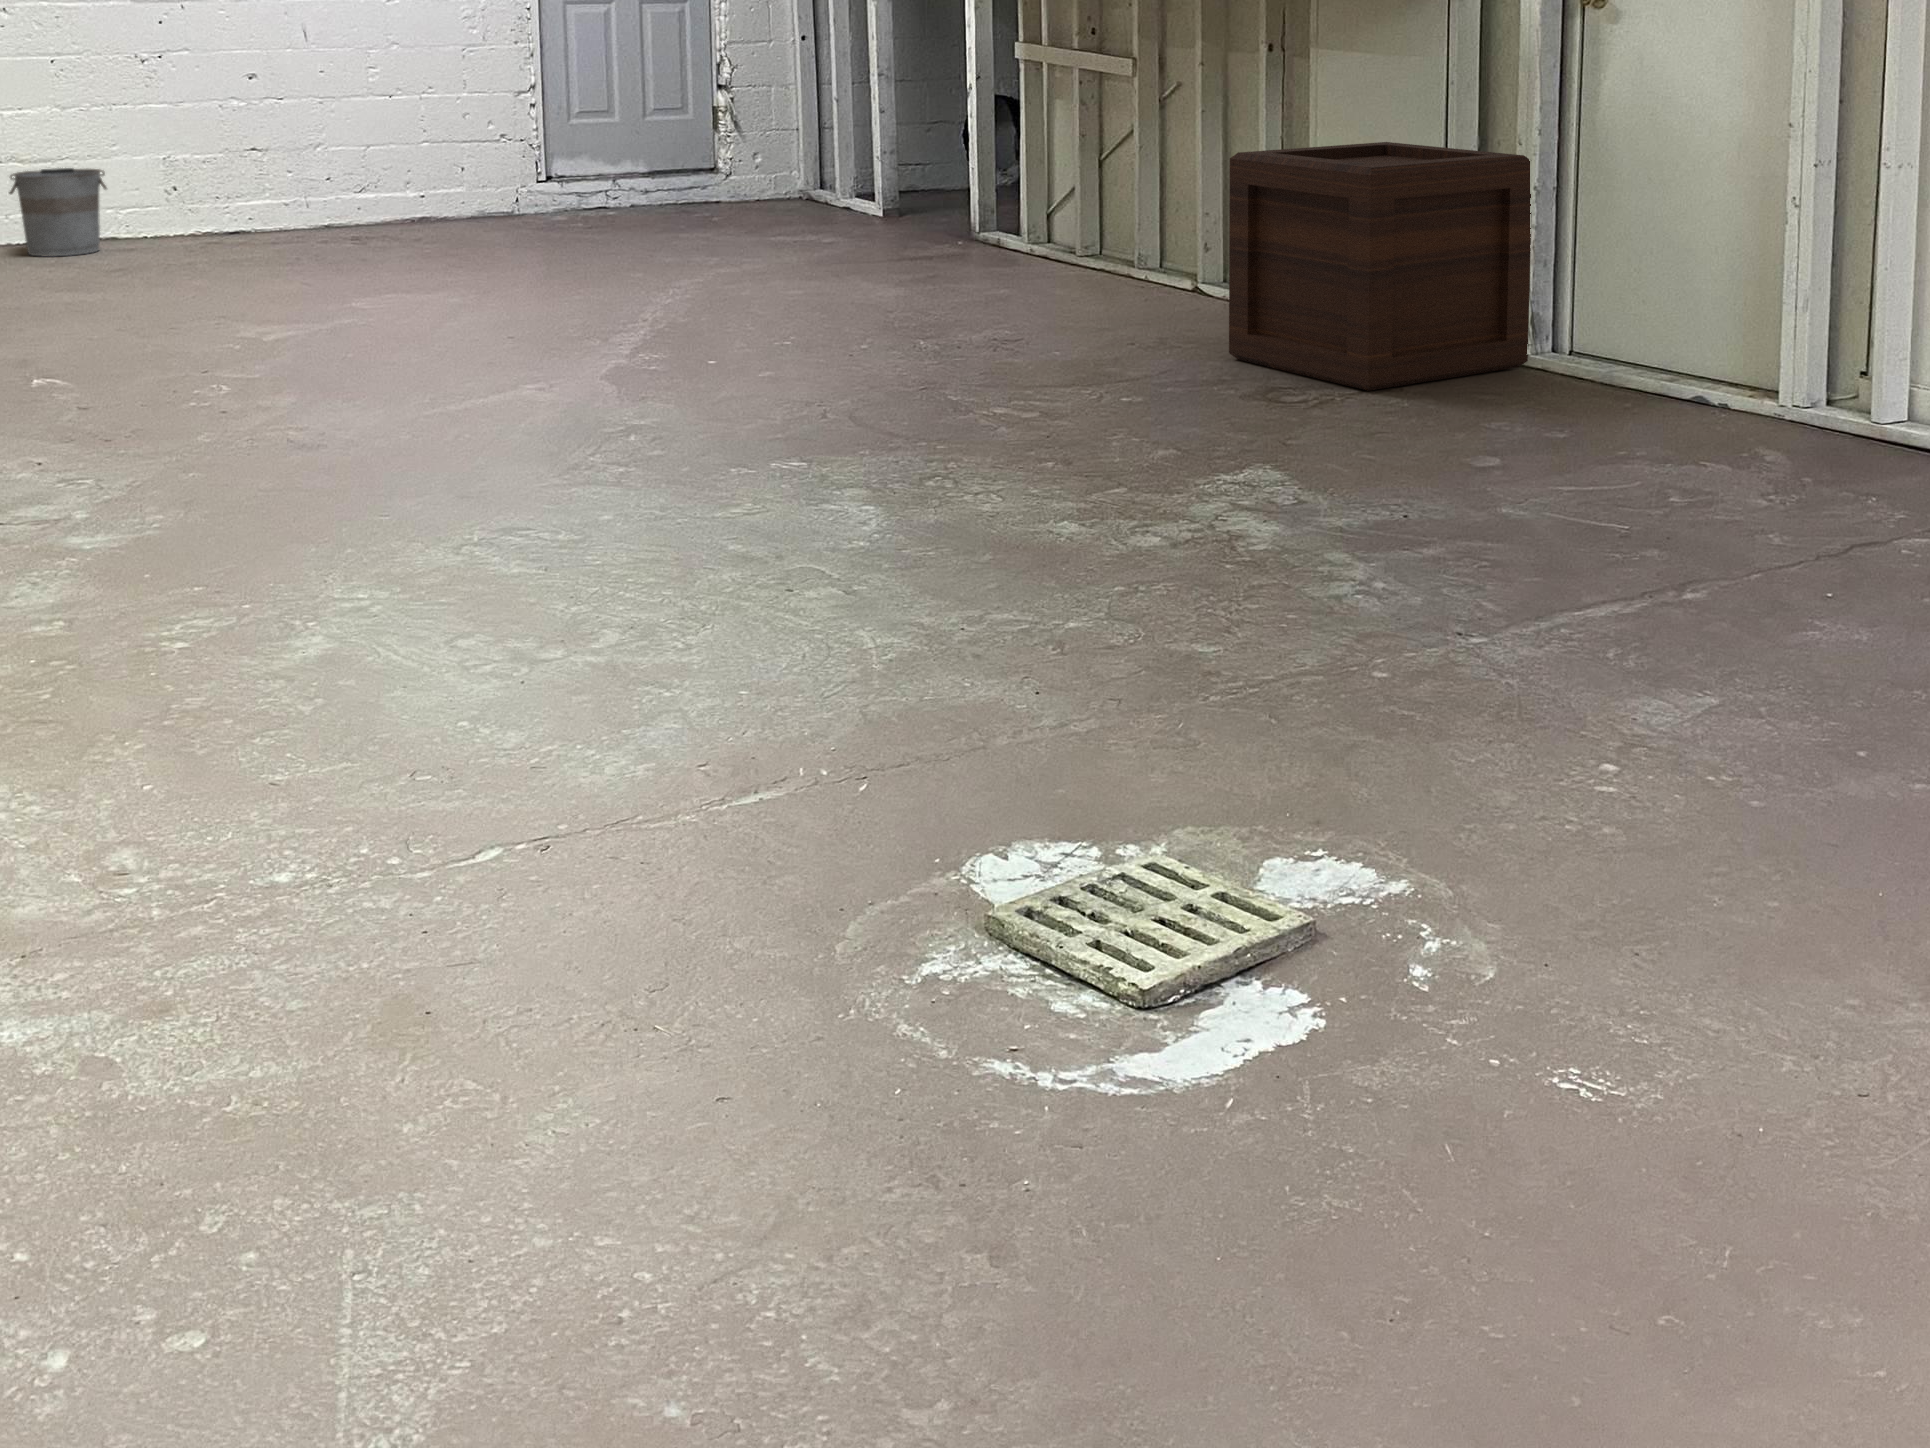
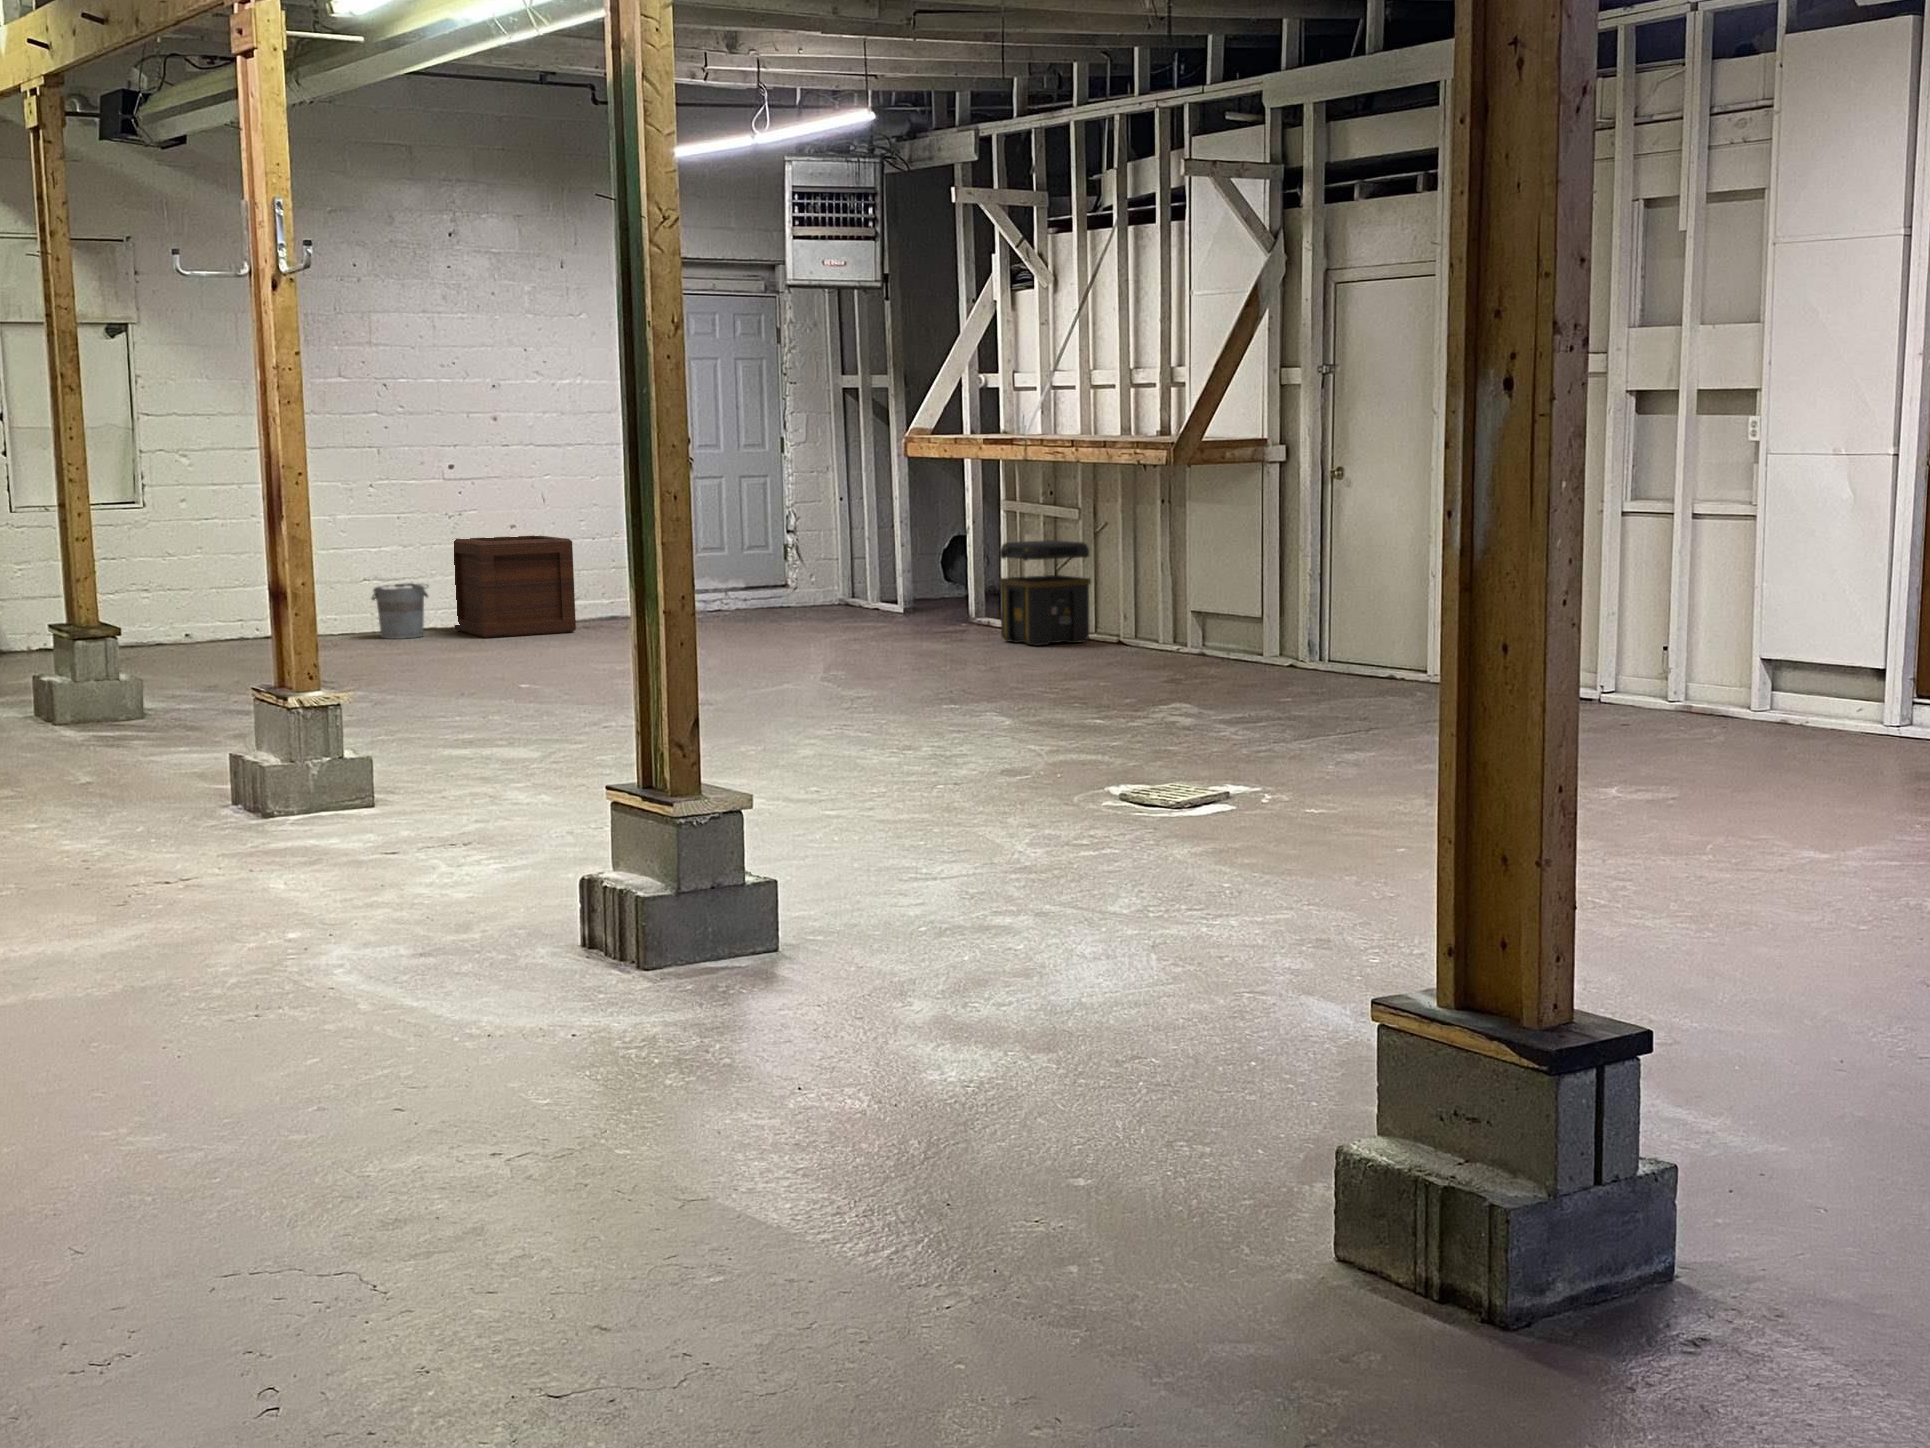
toolbox: none [998,111,1152,292] -> present [999,540,1091,646]
wooden crate: present [1229,142,1532,391] -> present [454,535,576,638]

